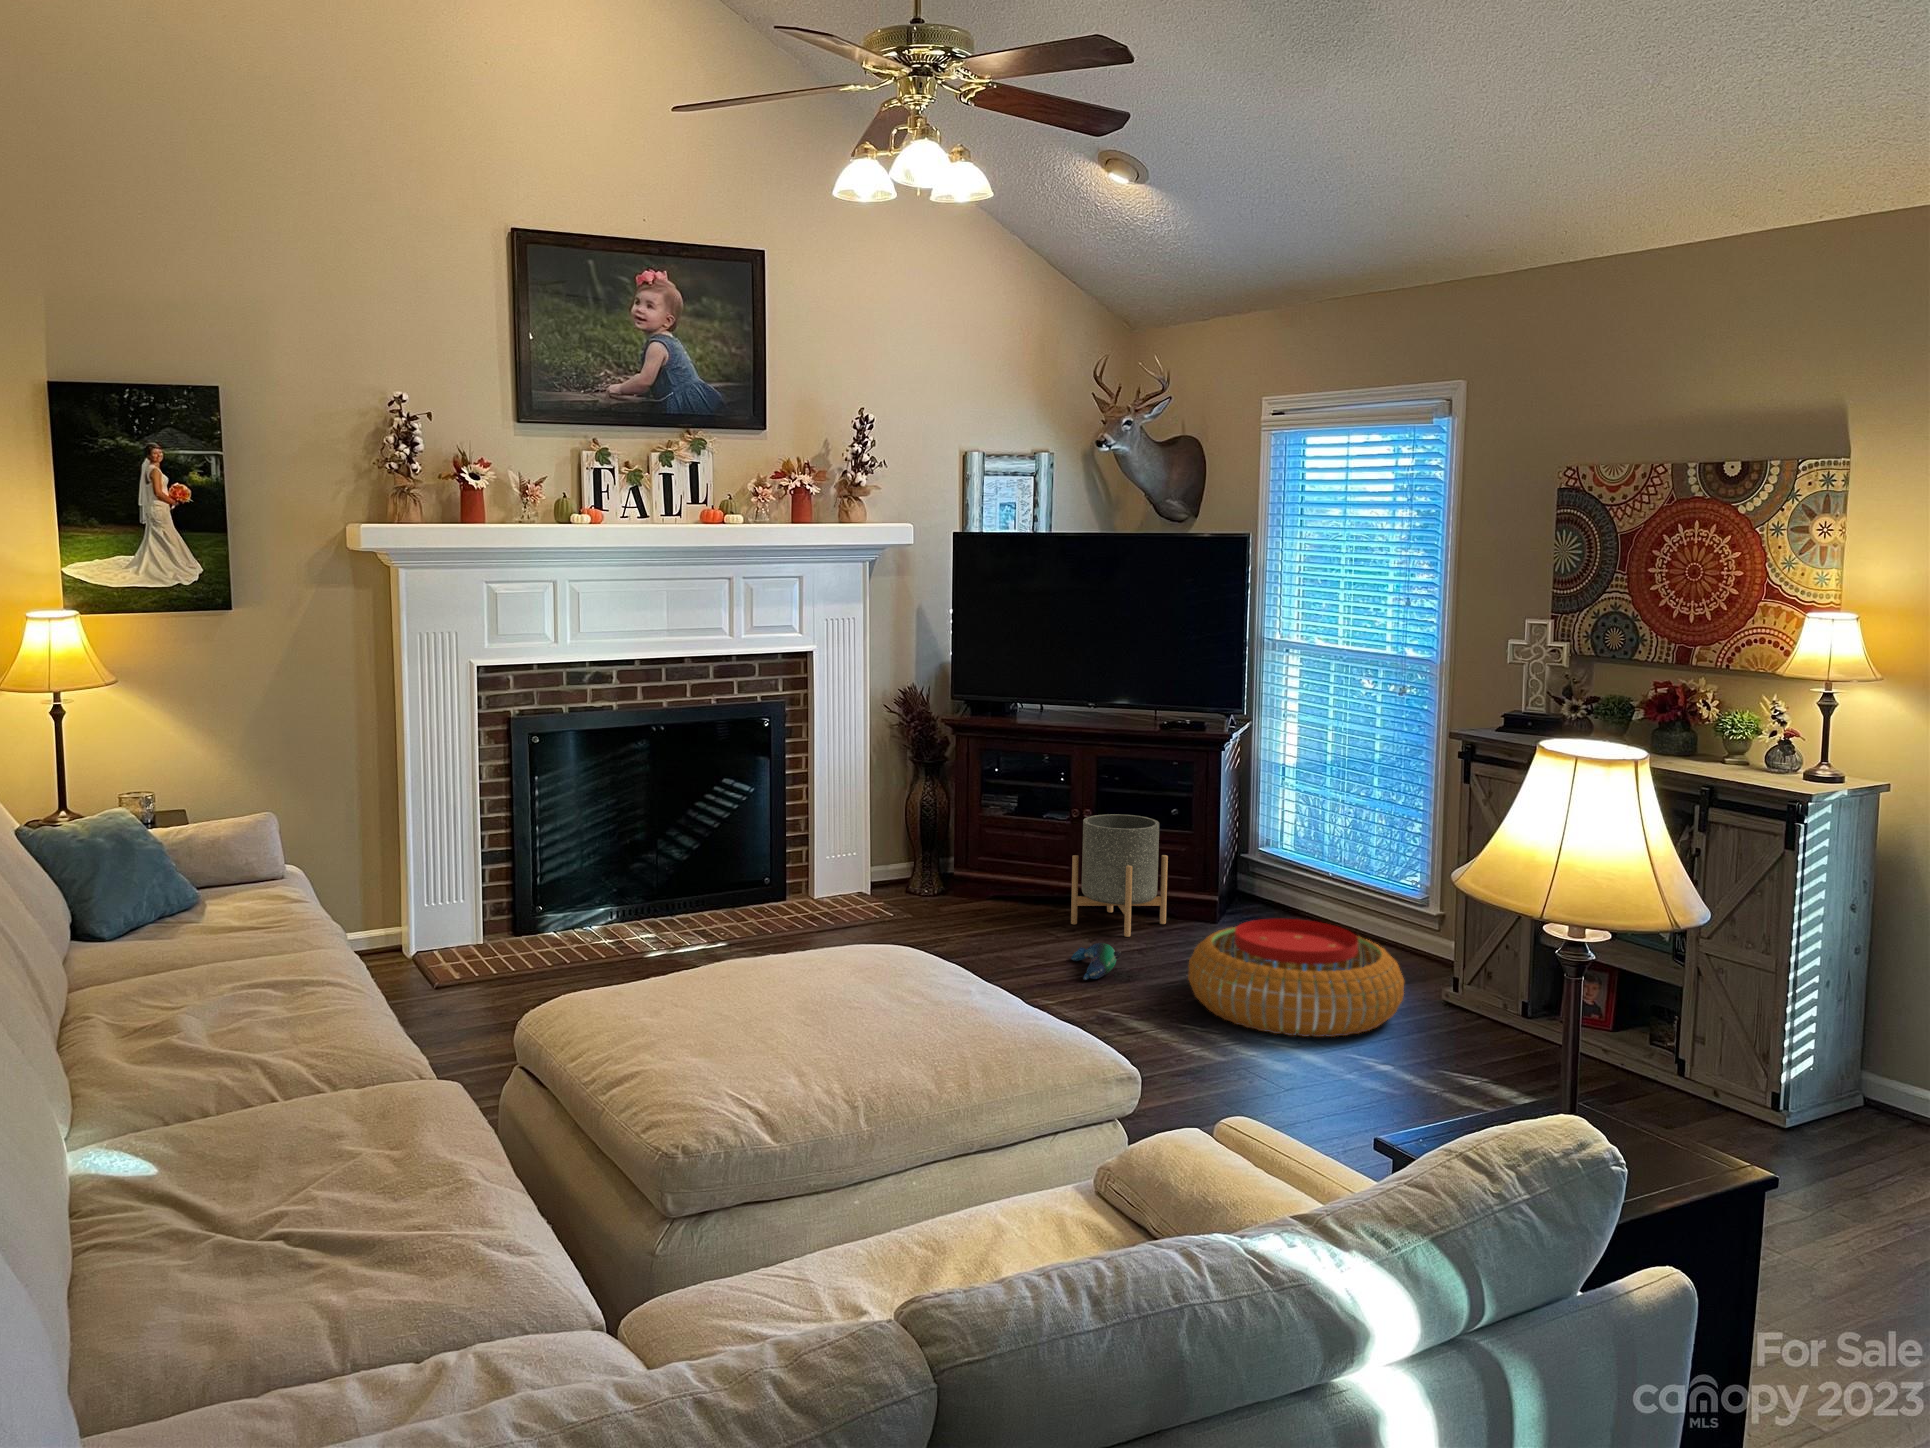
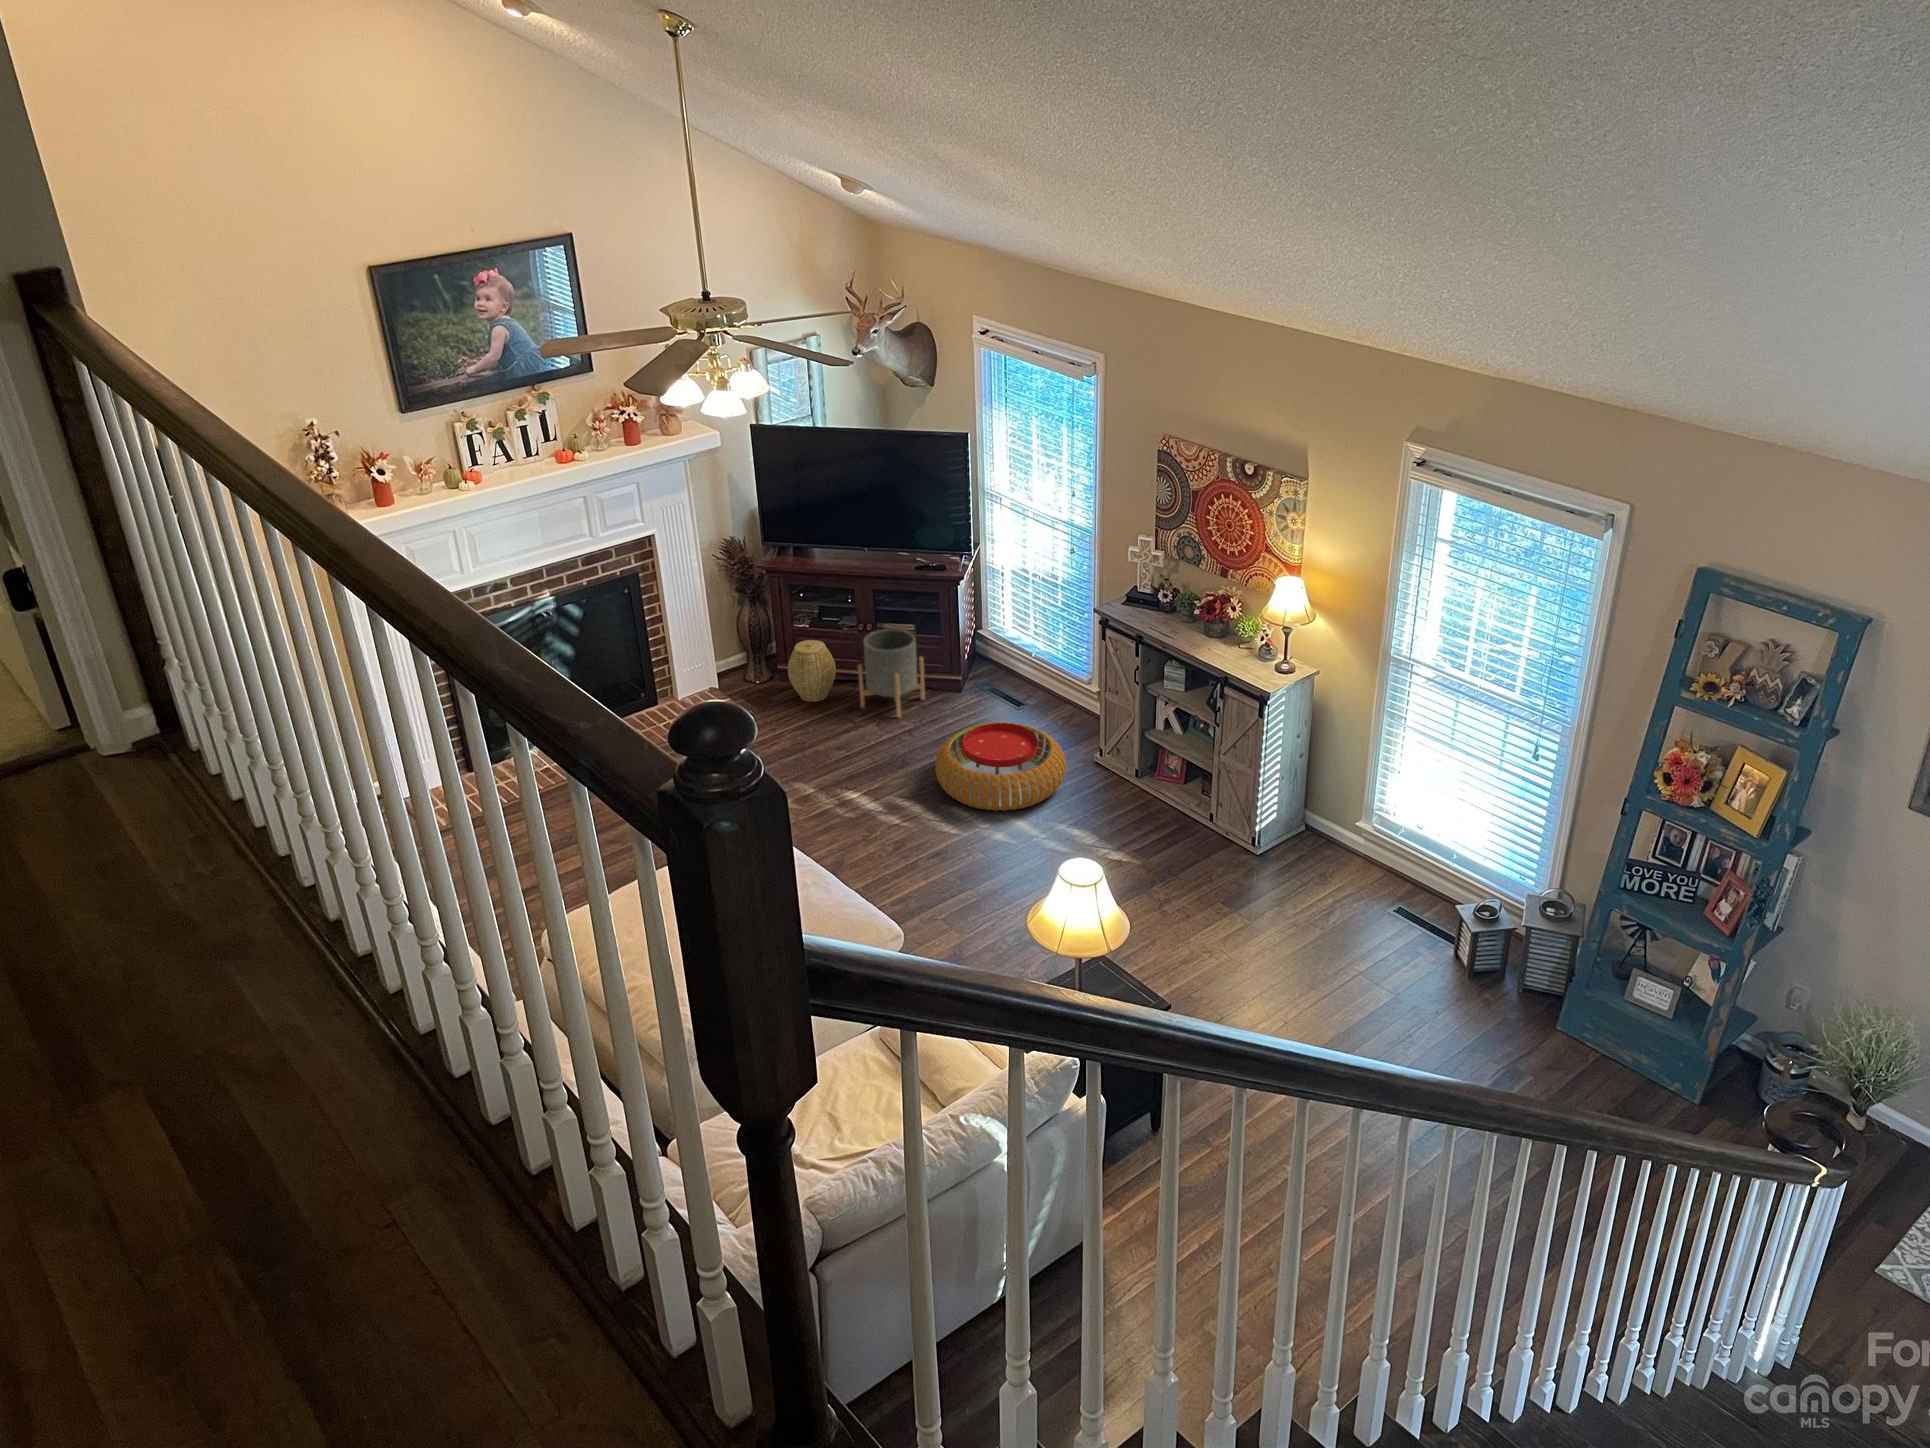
woven basket: none [971,827,1039,914] -> present [788,640,836,702]
plush toy: present [1071,943,1121,980] -> none [861,740,894,771]

